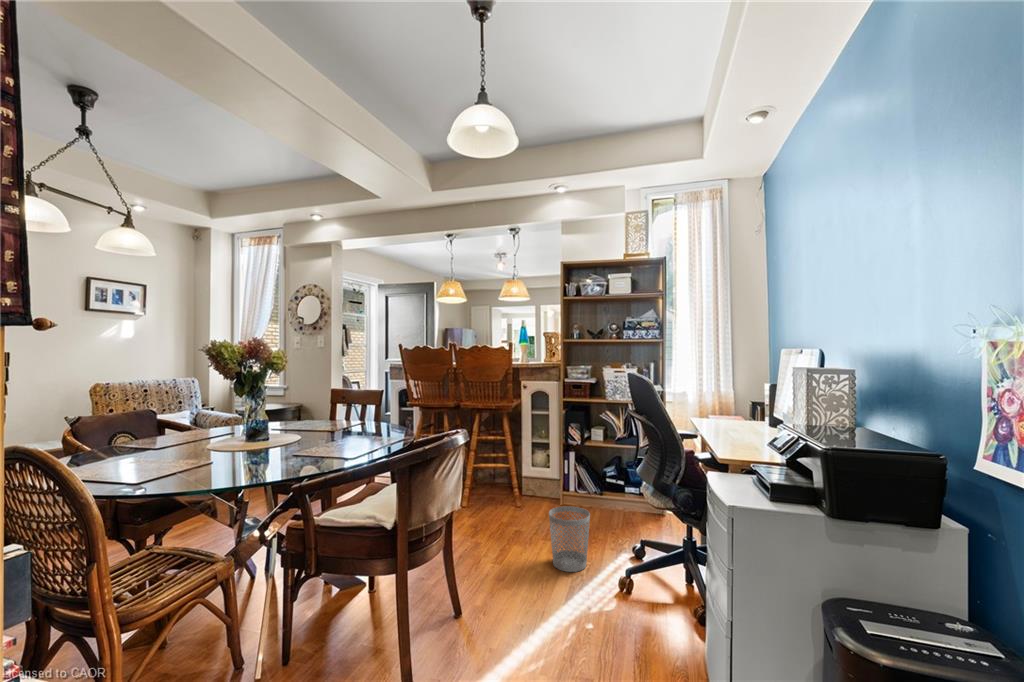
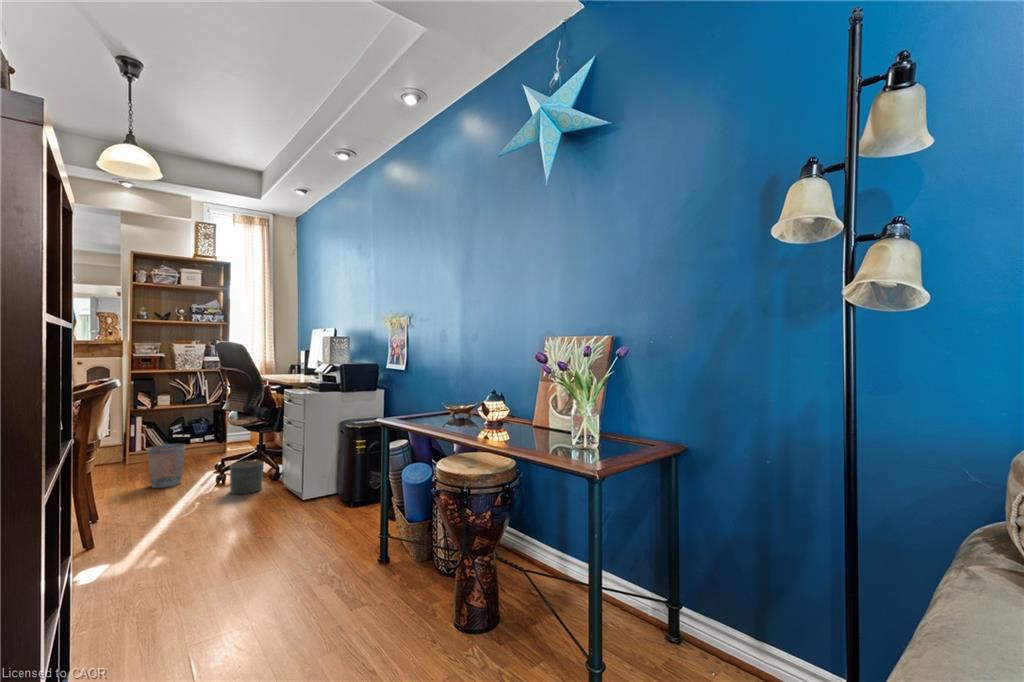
planter: none [625,577,677,651] -> present [230,460,263,494]

